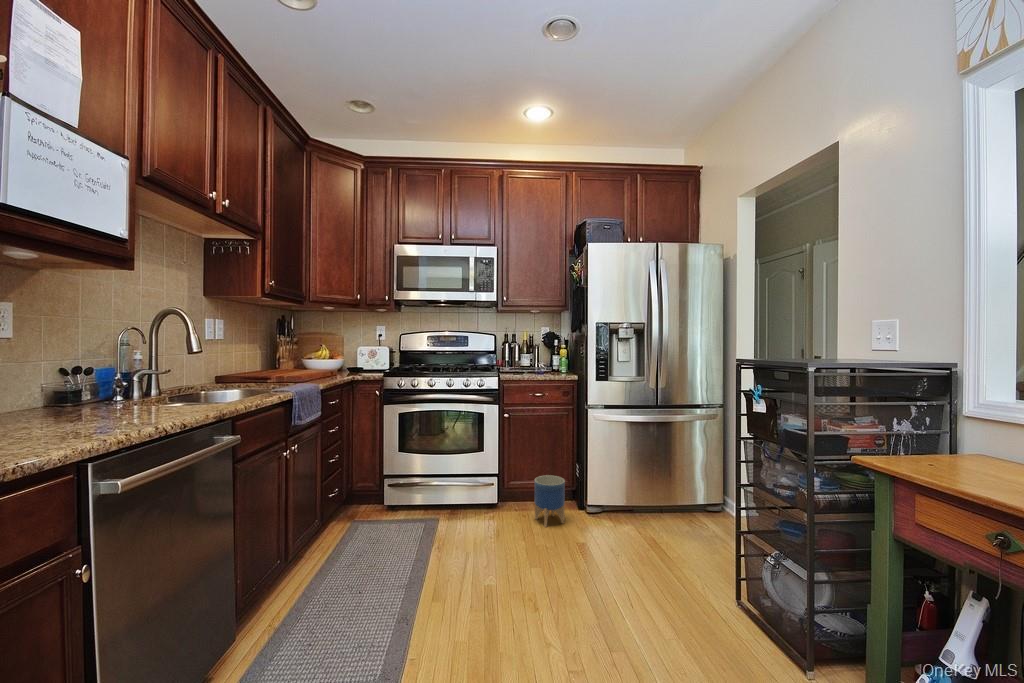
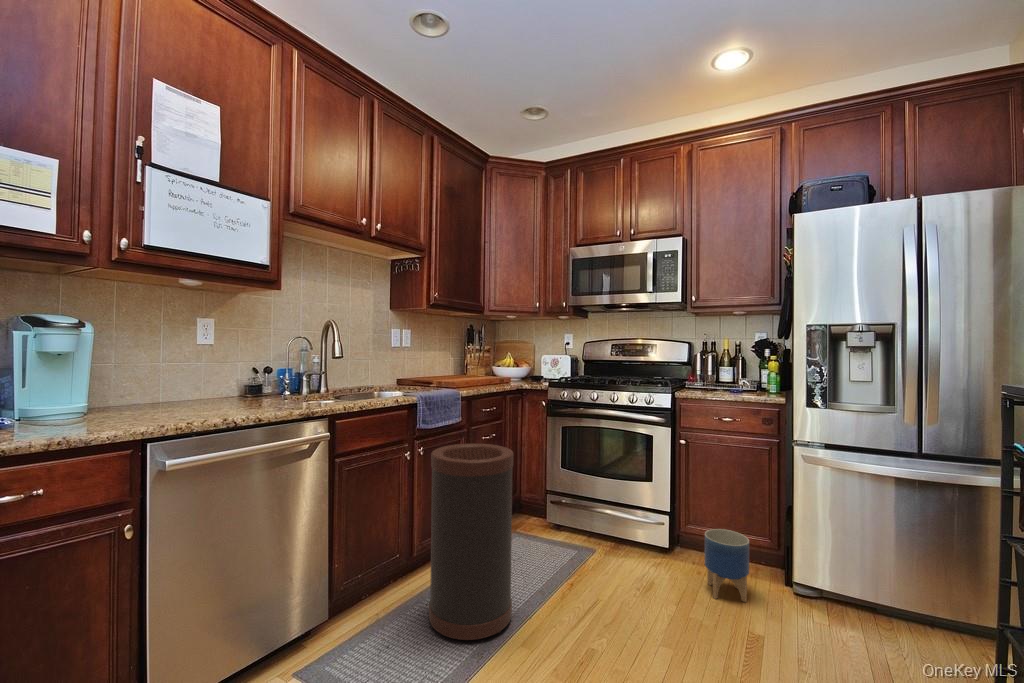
trash can: none [337,437,421,629] -> present [429,444,513,640]

